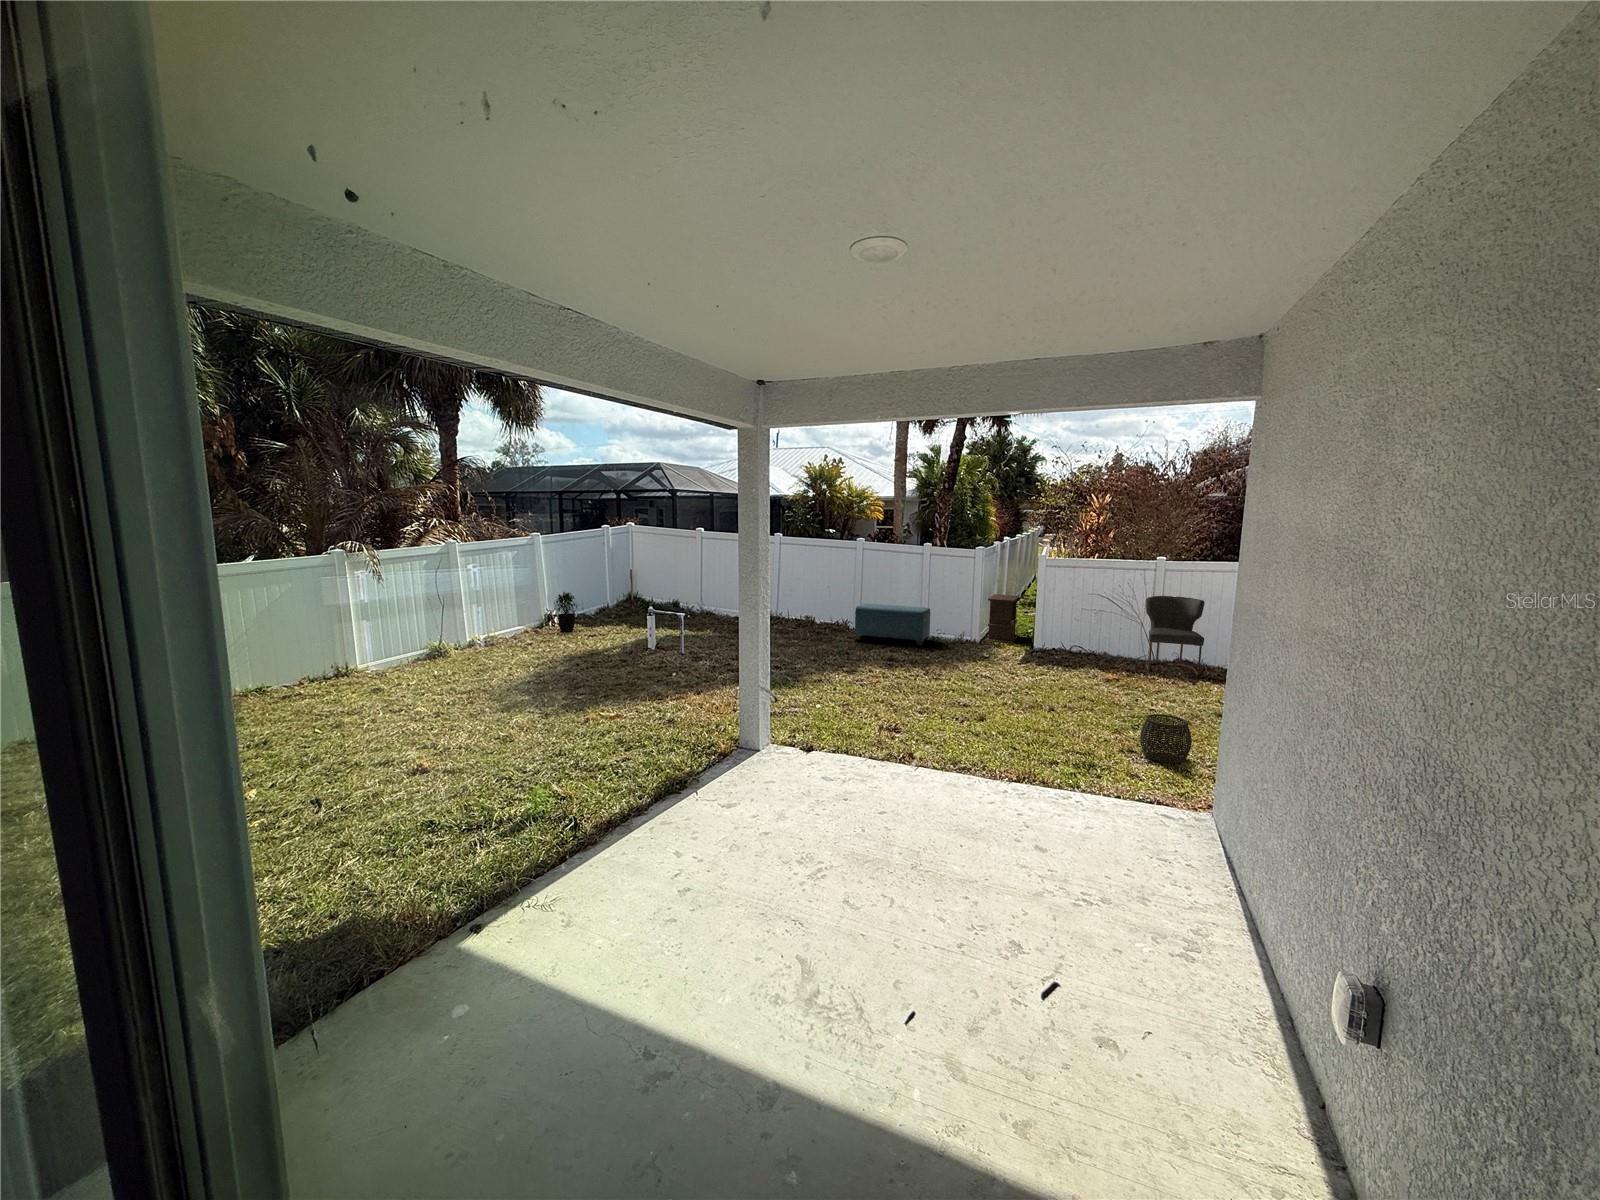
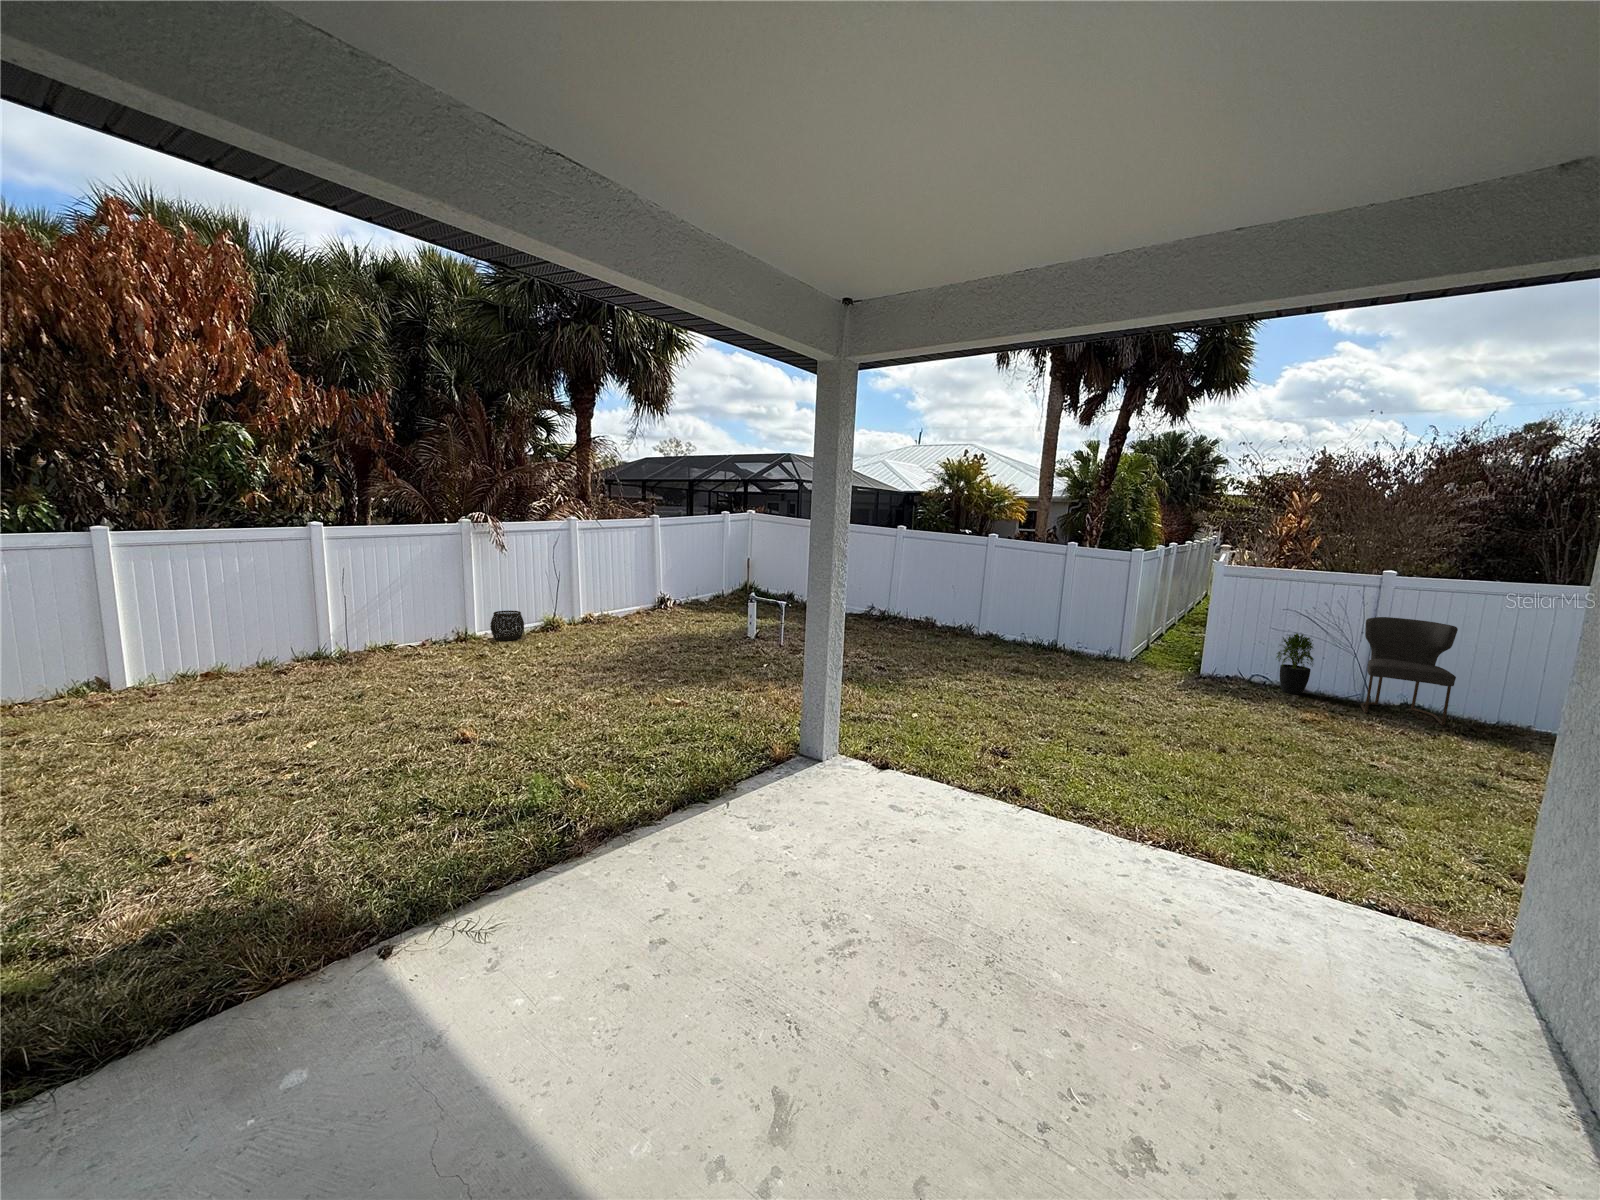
potted plant: present [554,592,578,632] -> present [1276,634,1314,694]
side table: present [985,594,1019,644] -> none [1137,605,1186,665]
bench: present [855,604,931,645] -> none [979,607,1071,658]
woven basket: present [1140,714,1192,764] -> present [490,610,524,641]

